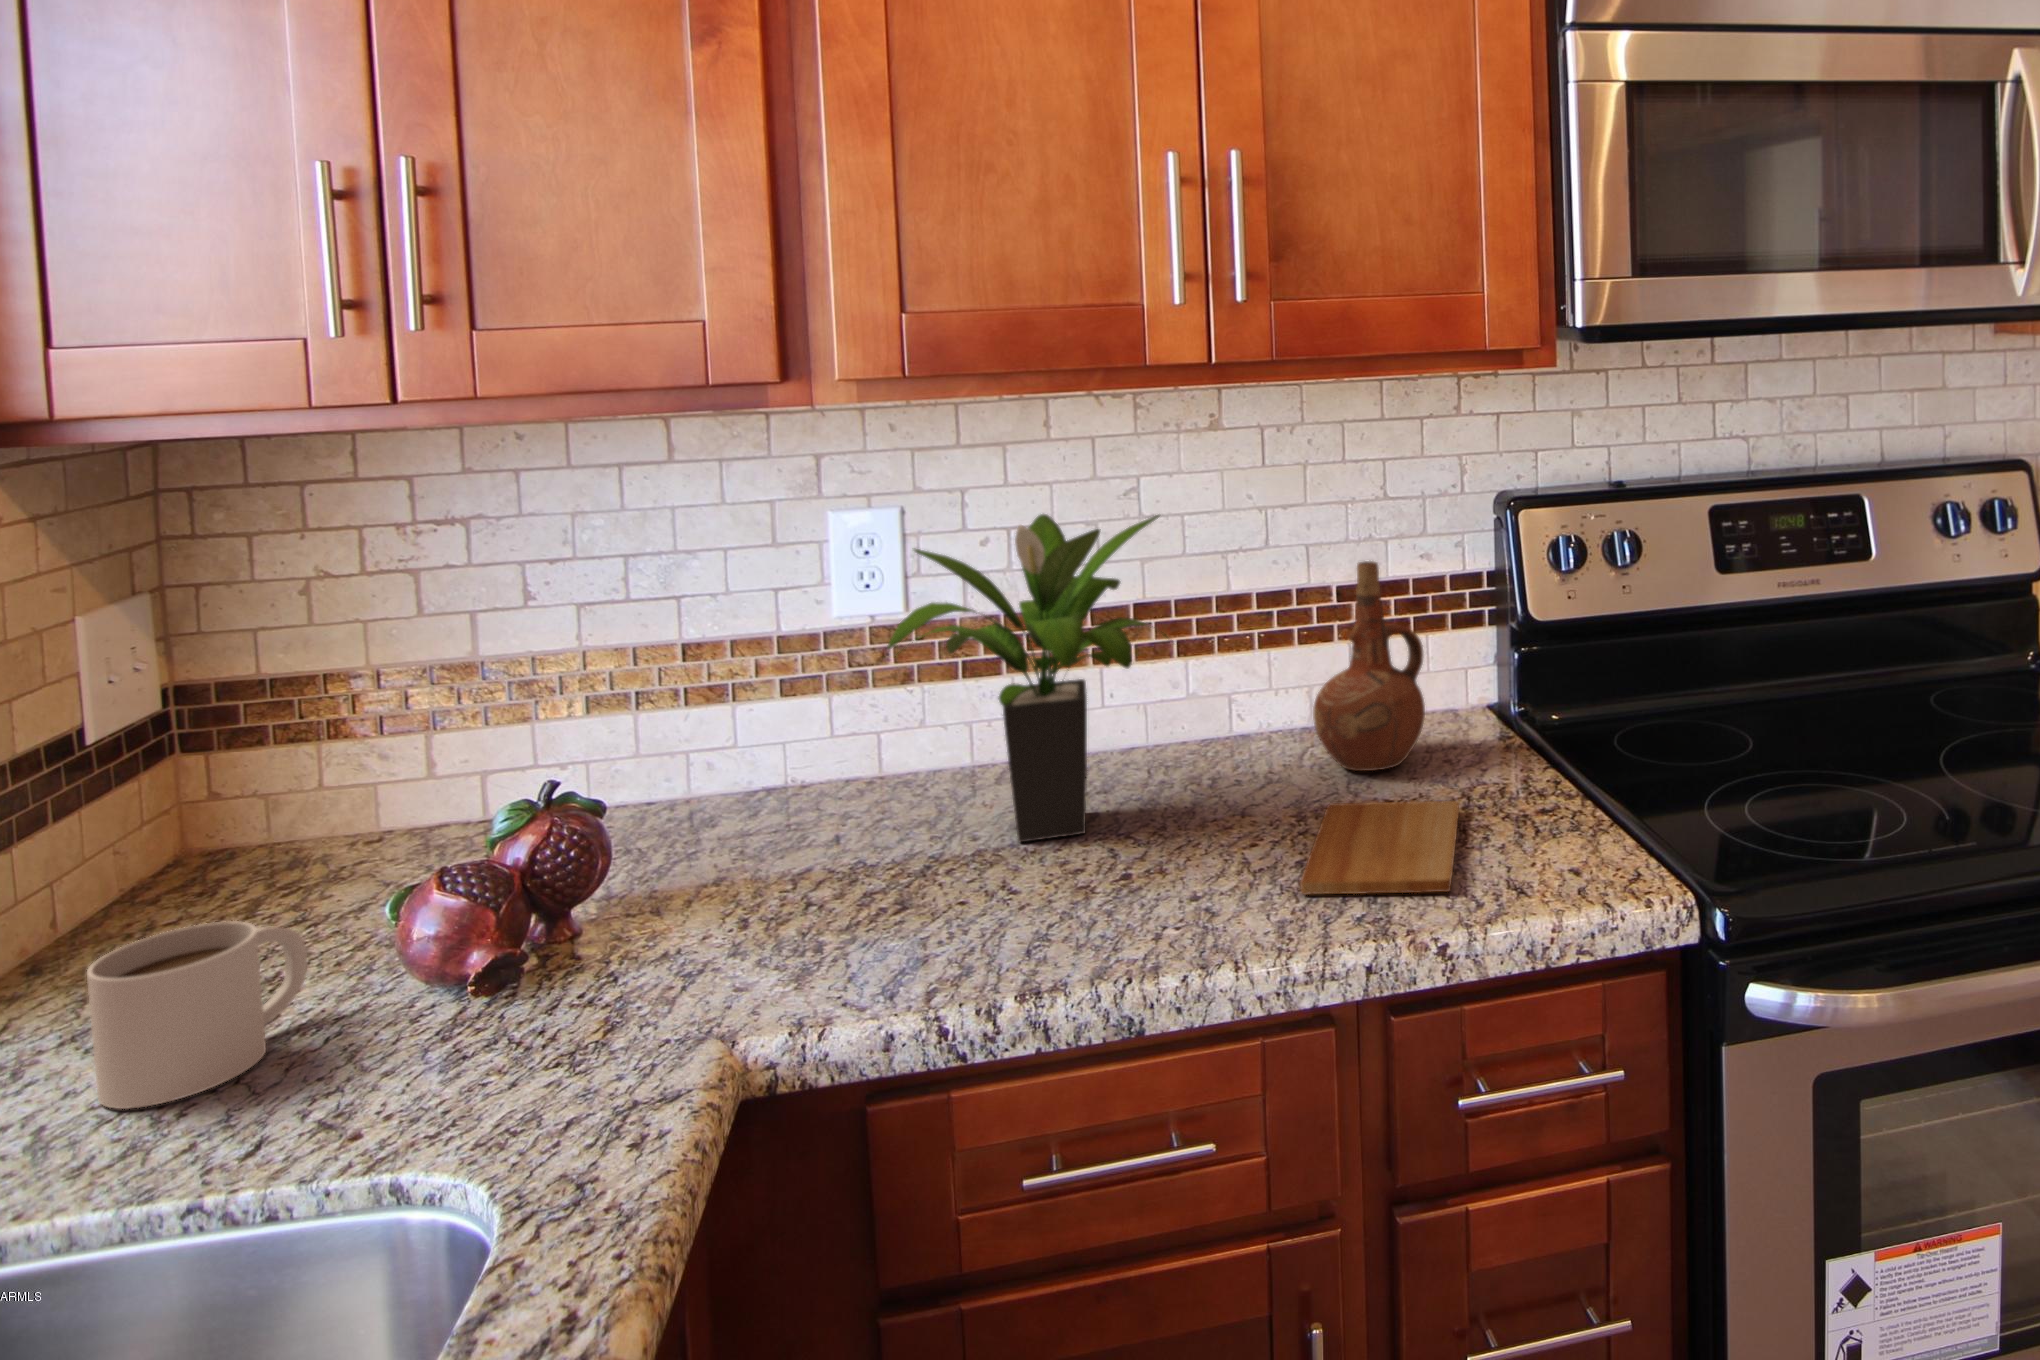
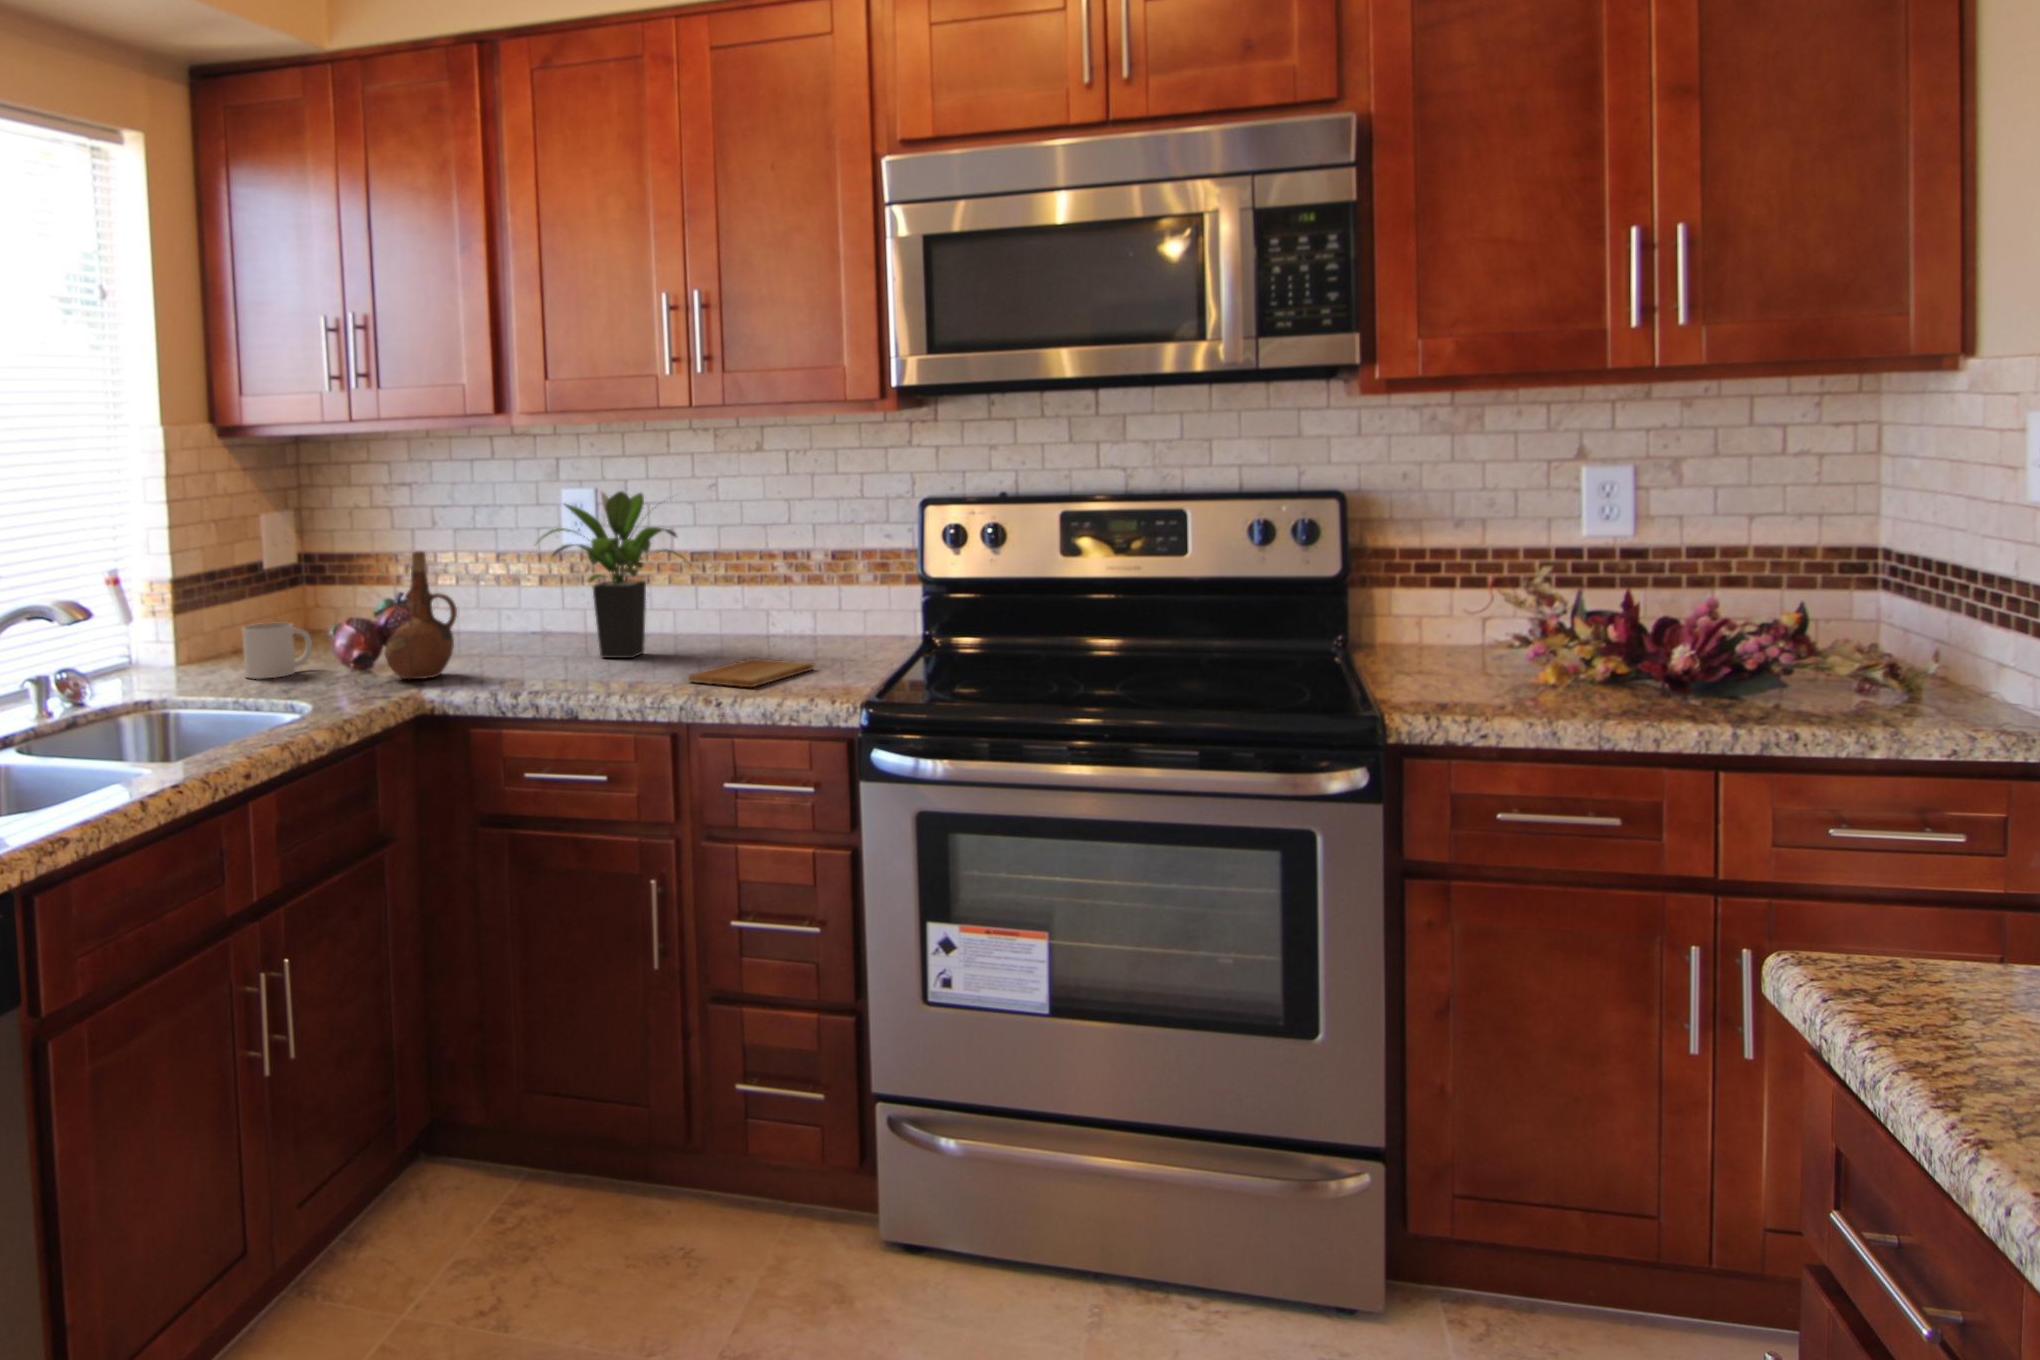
ceramic pitcher: present [1313,561,1425,771] -> present [385,551,457,679]

